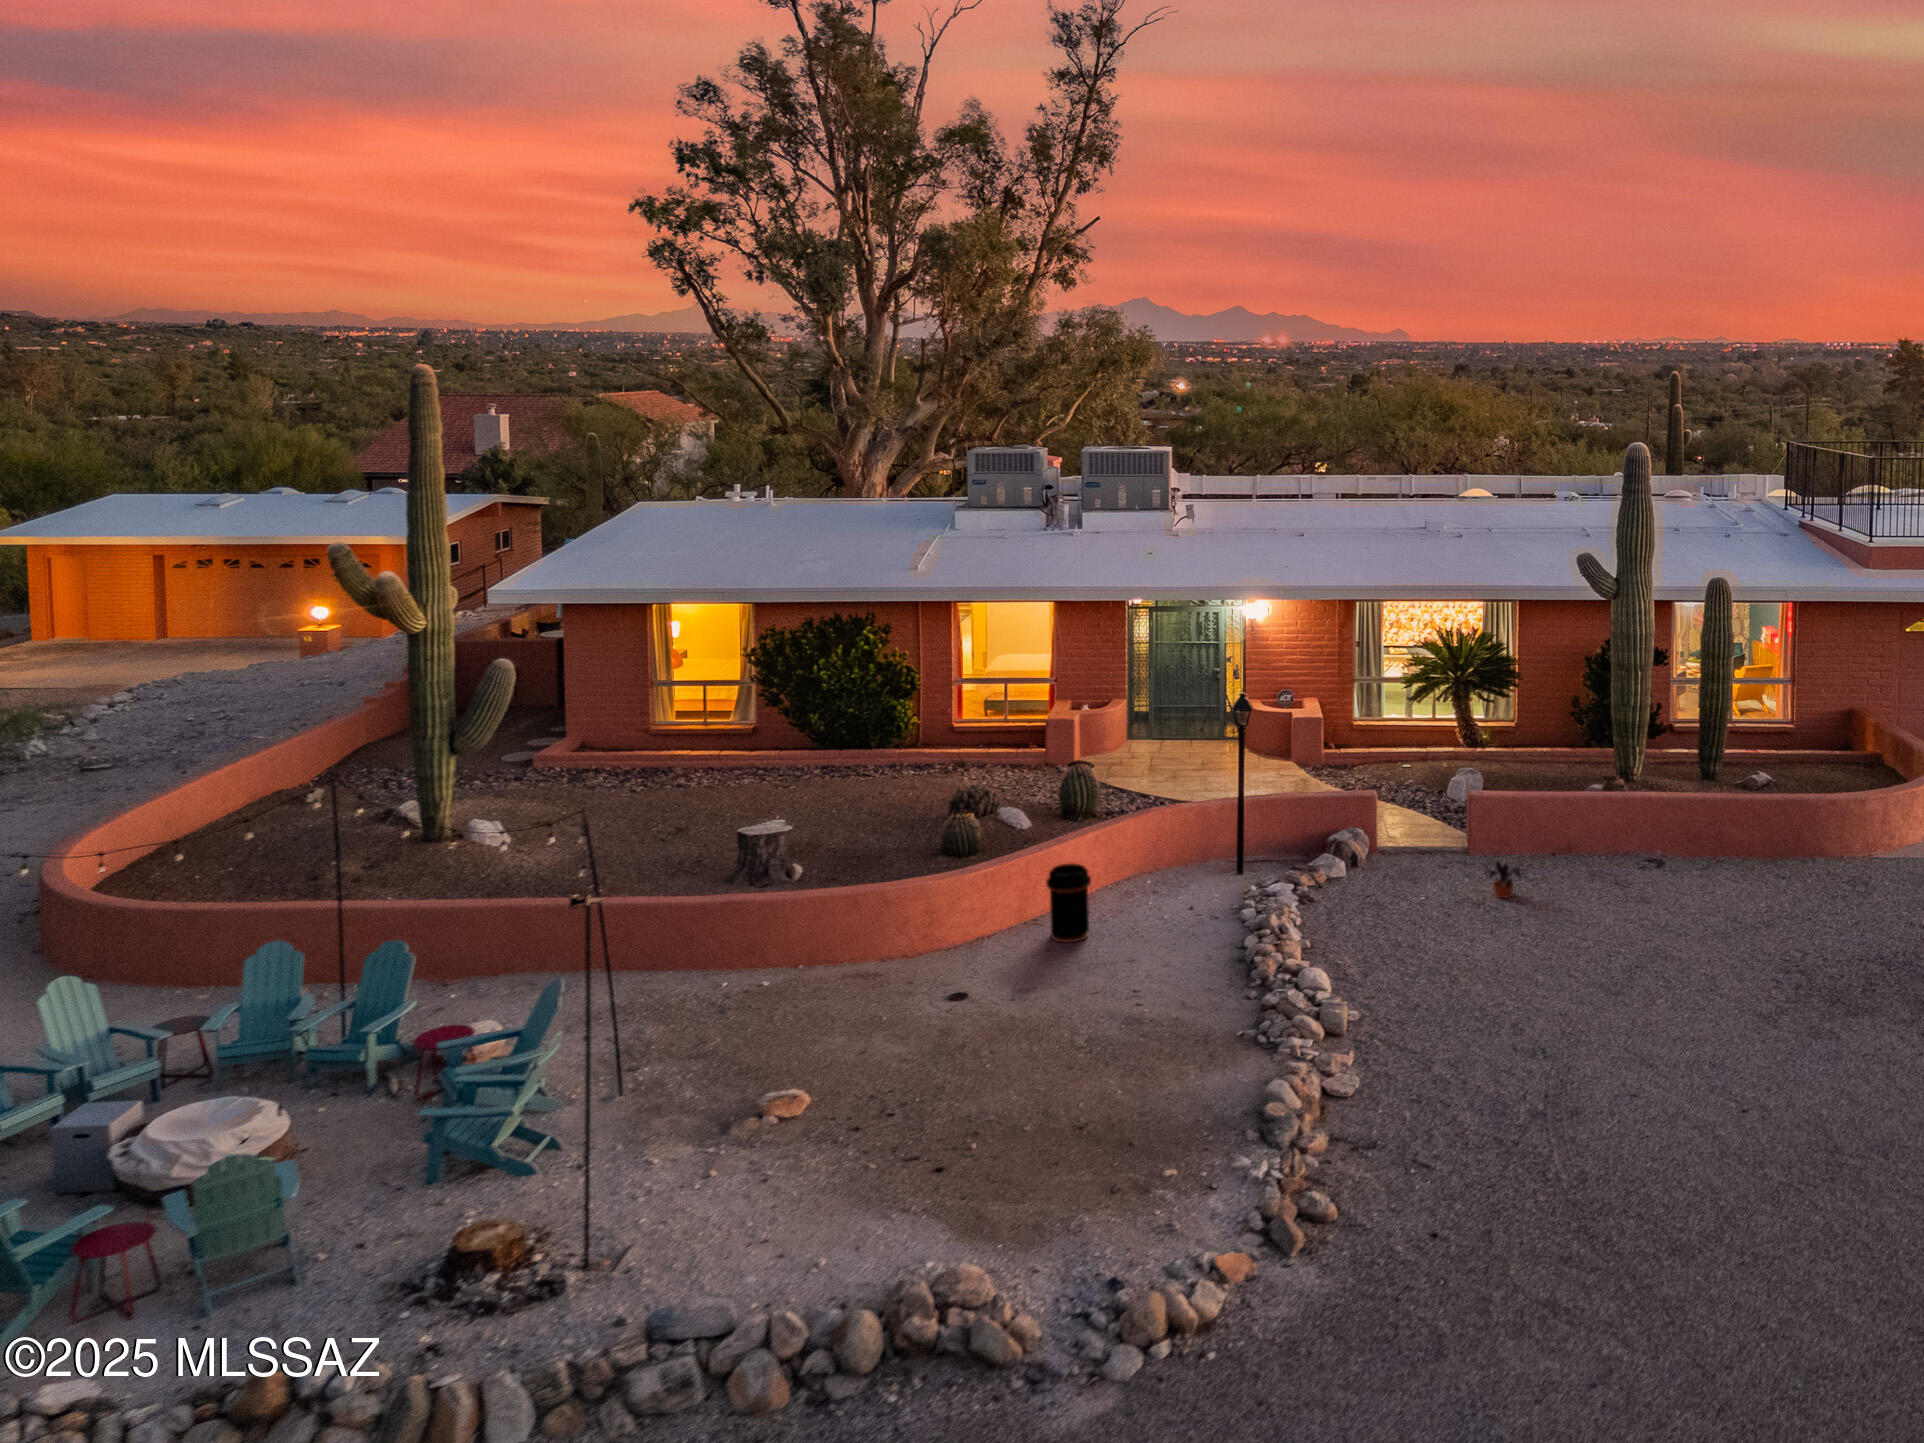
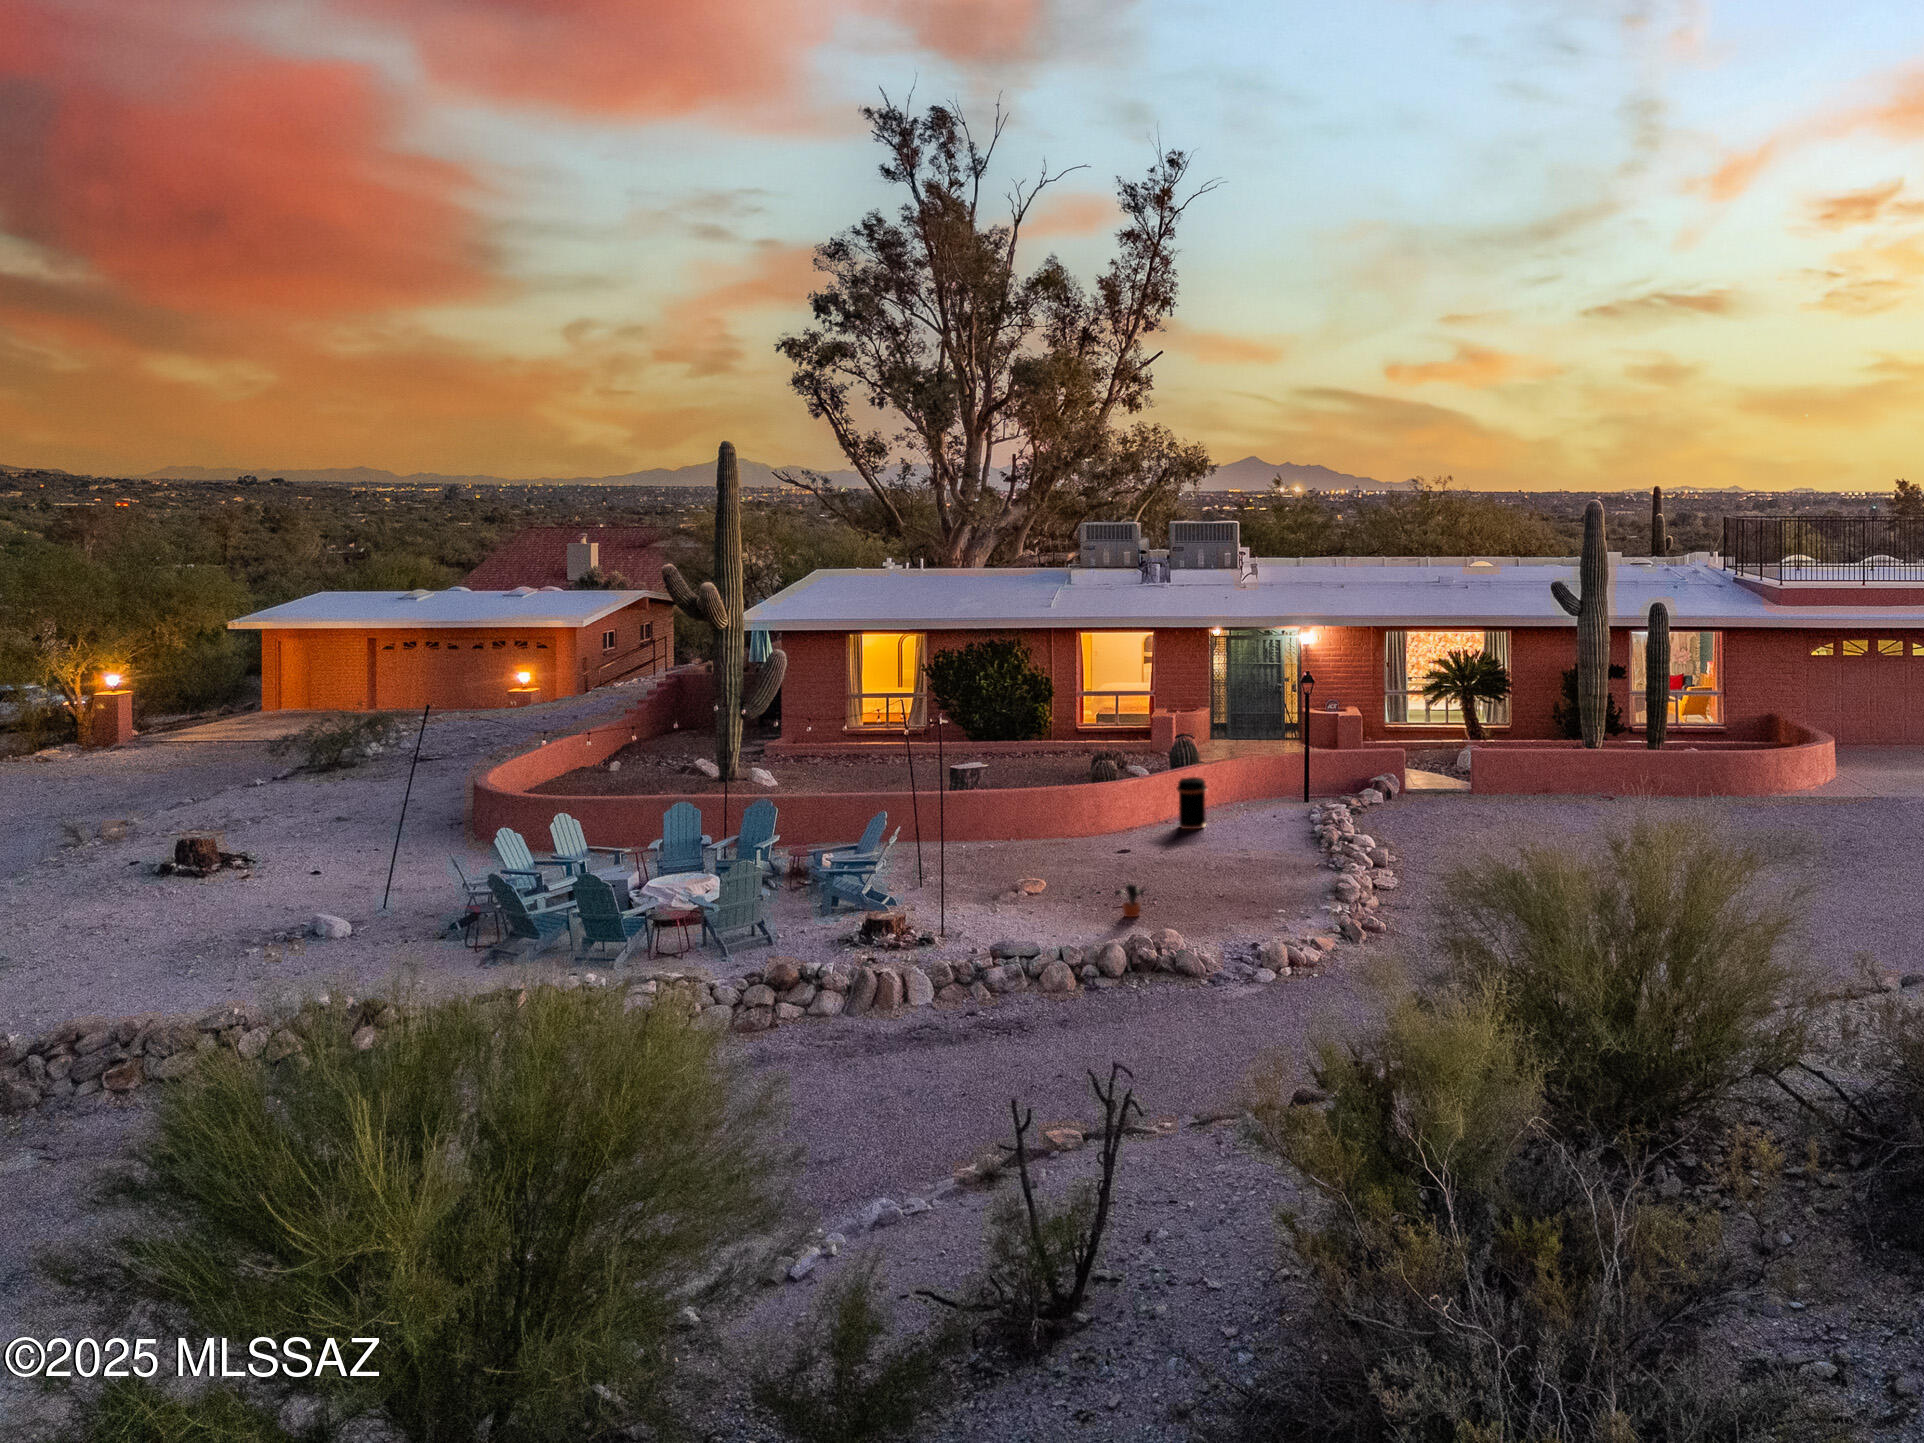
potted plant: present [1485,861,1521,898] -> present [1115,884,1148,917]

